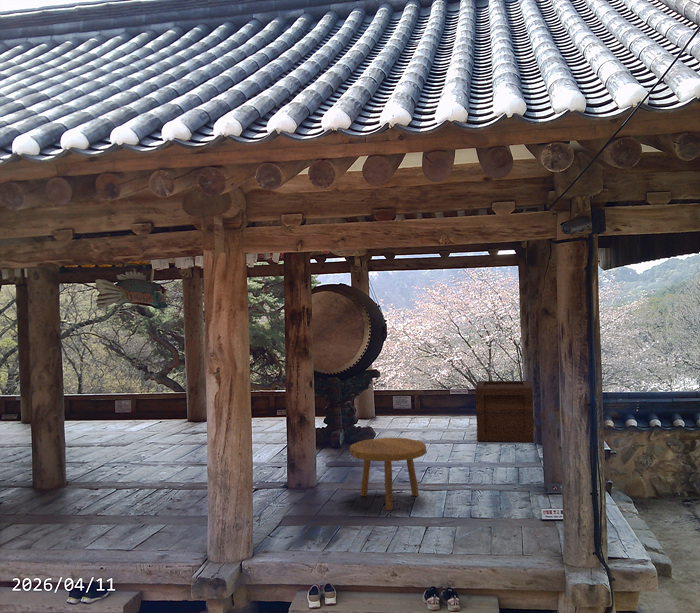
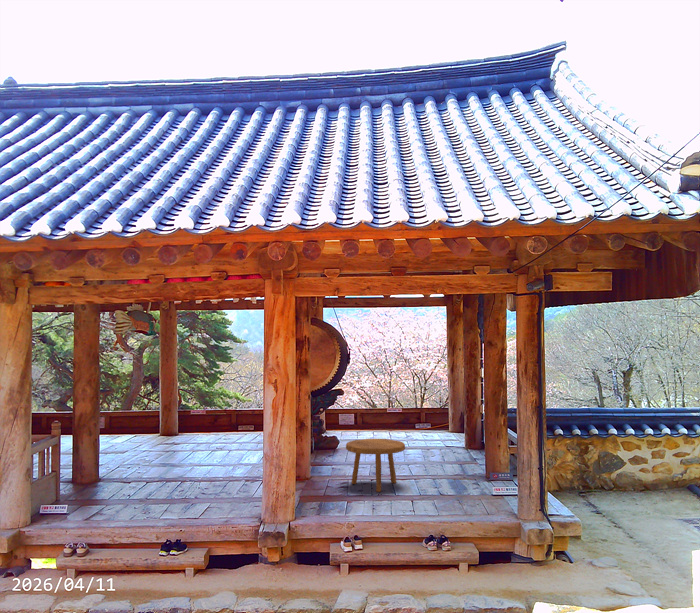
wooden crate: present [476,381,534,443] -> none [420,398,468,448]

